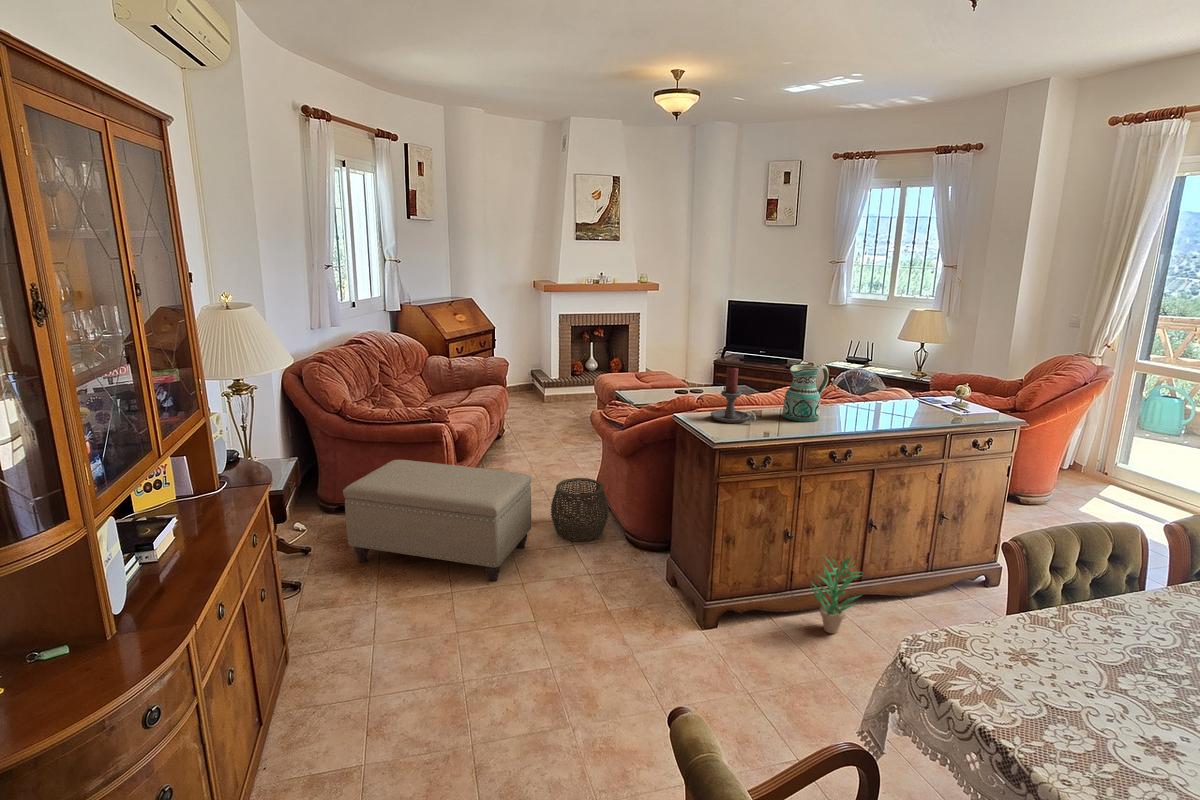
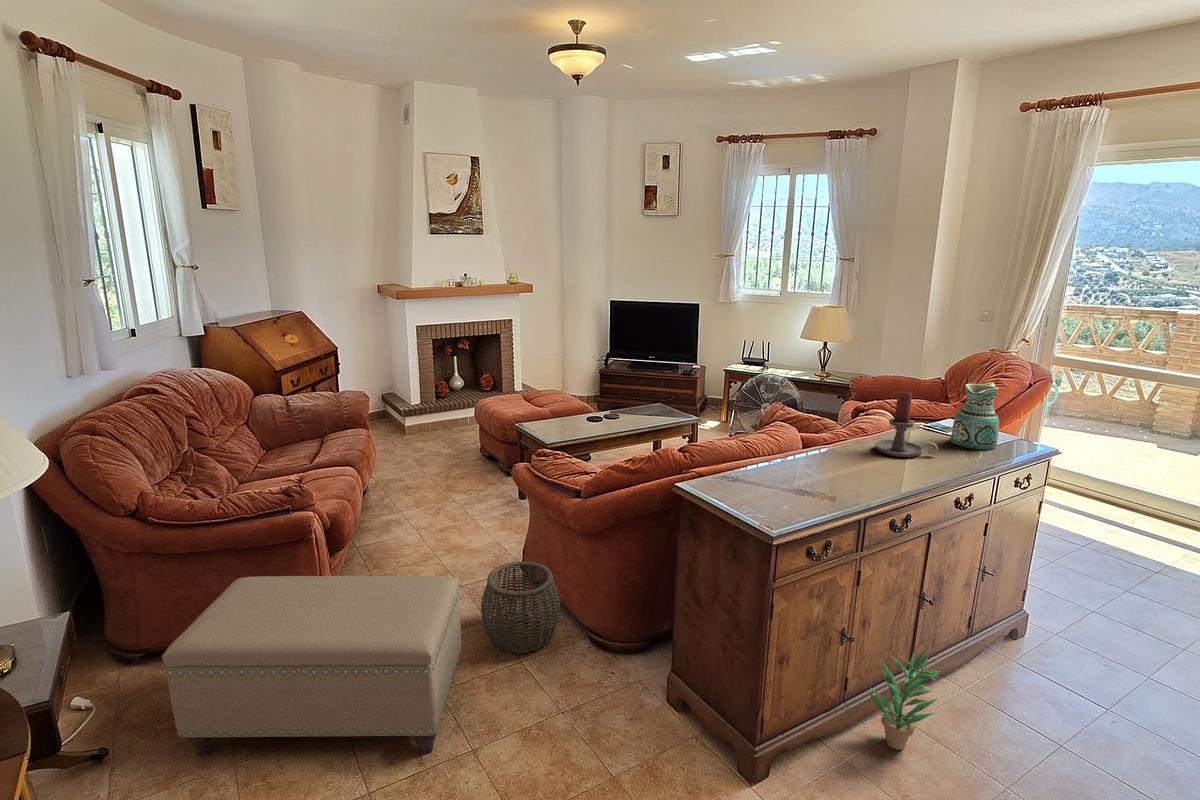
ceramic pitcher: present [782,365,828,422] -> present [950,382,999,450]
candle holder: present [711,368,756,423] -> present [875,392,938,457]

